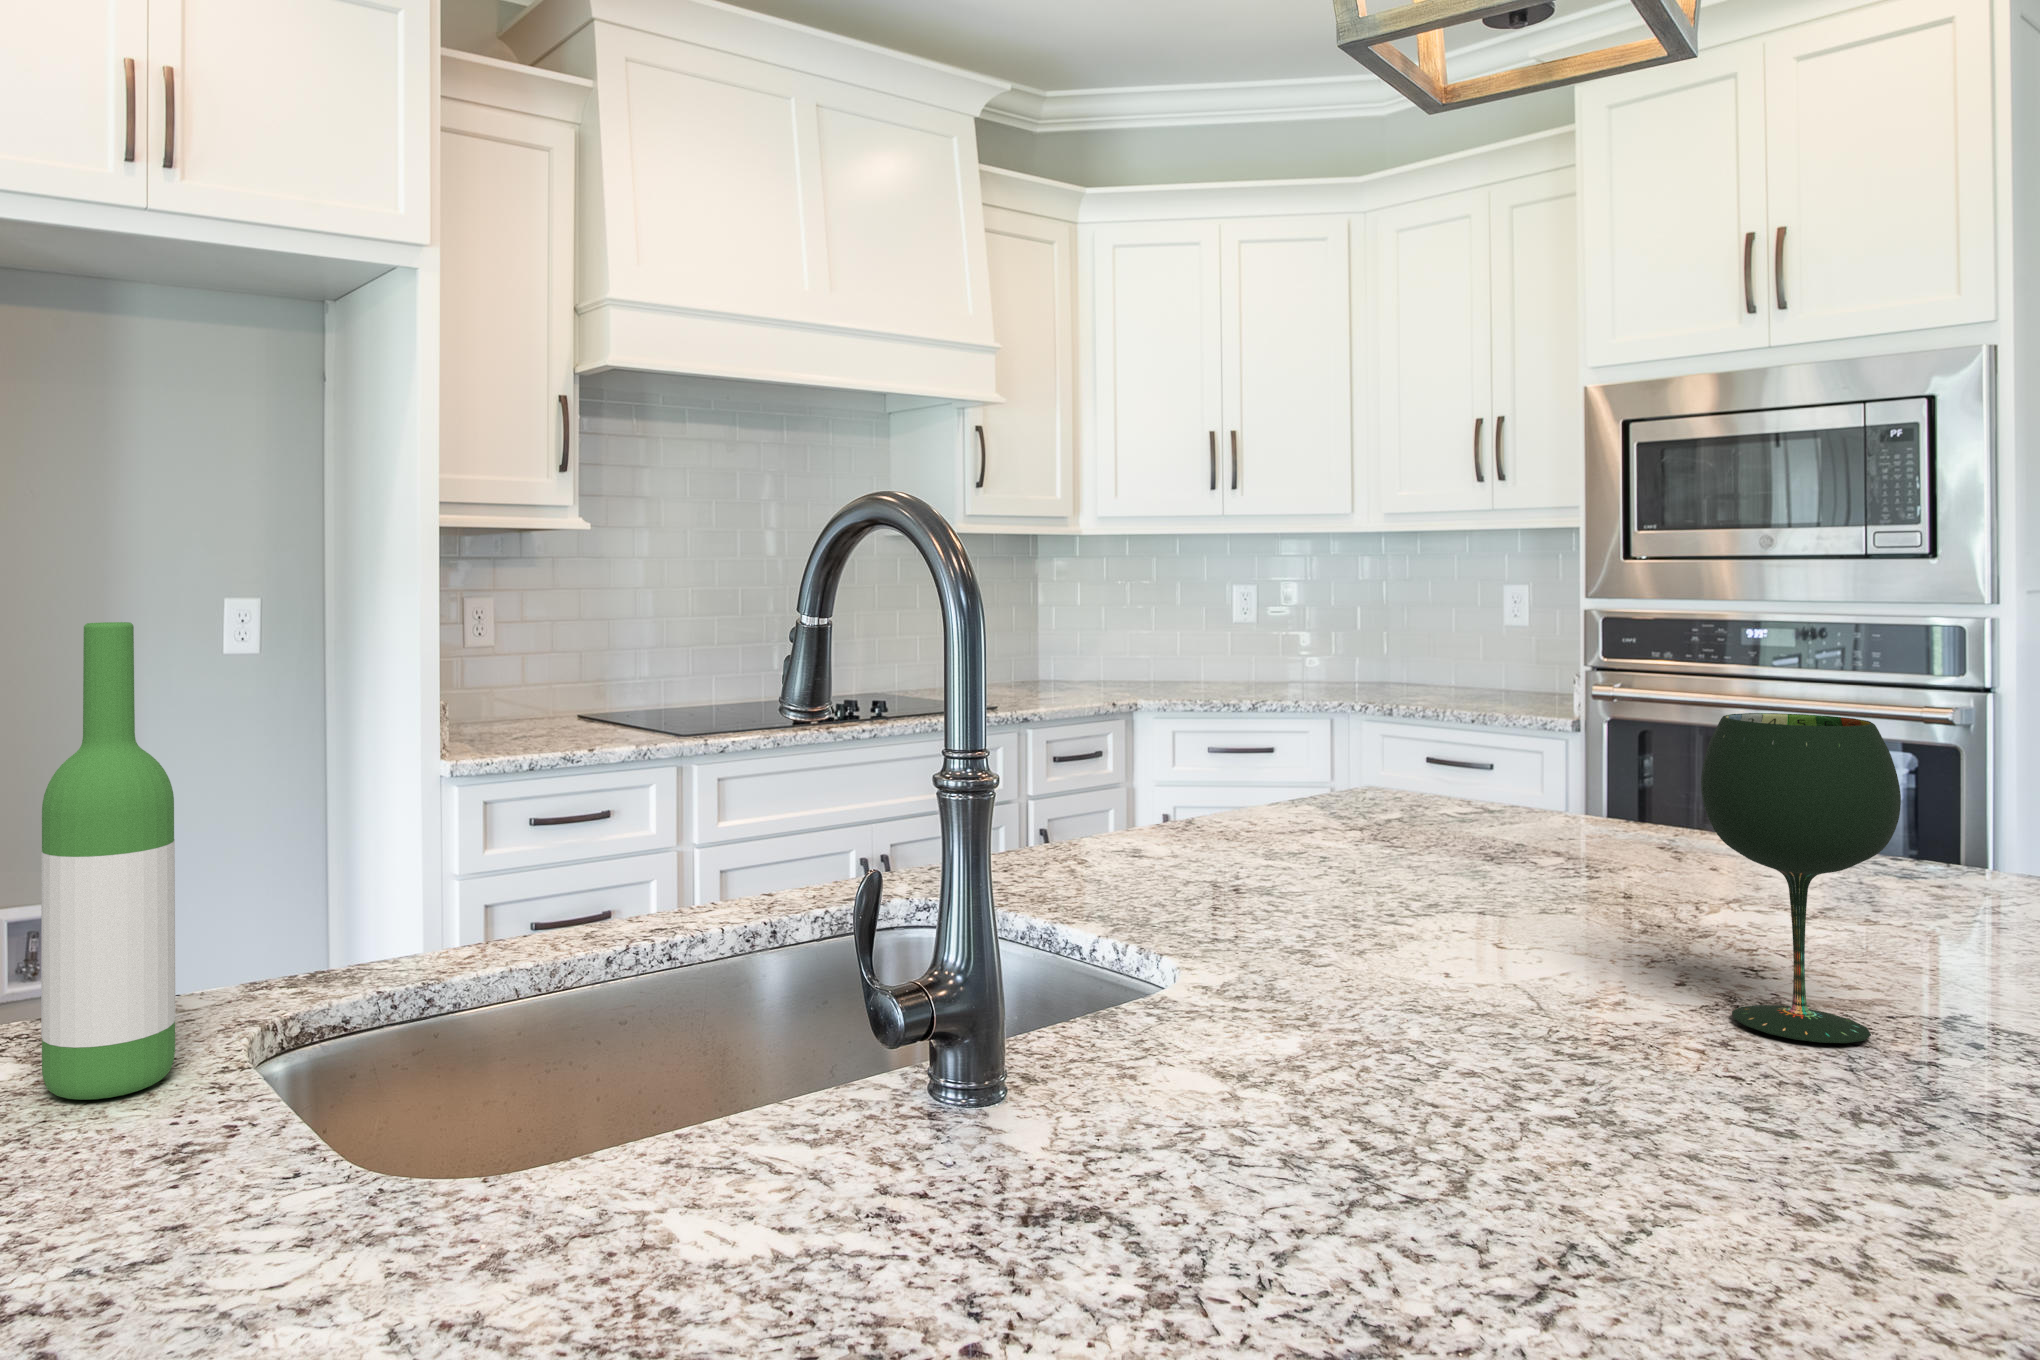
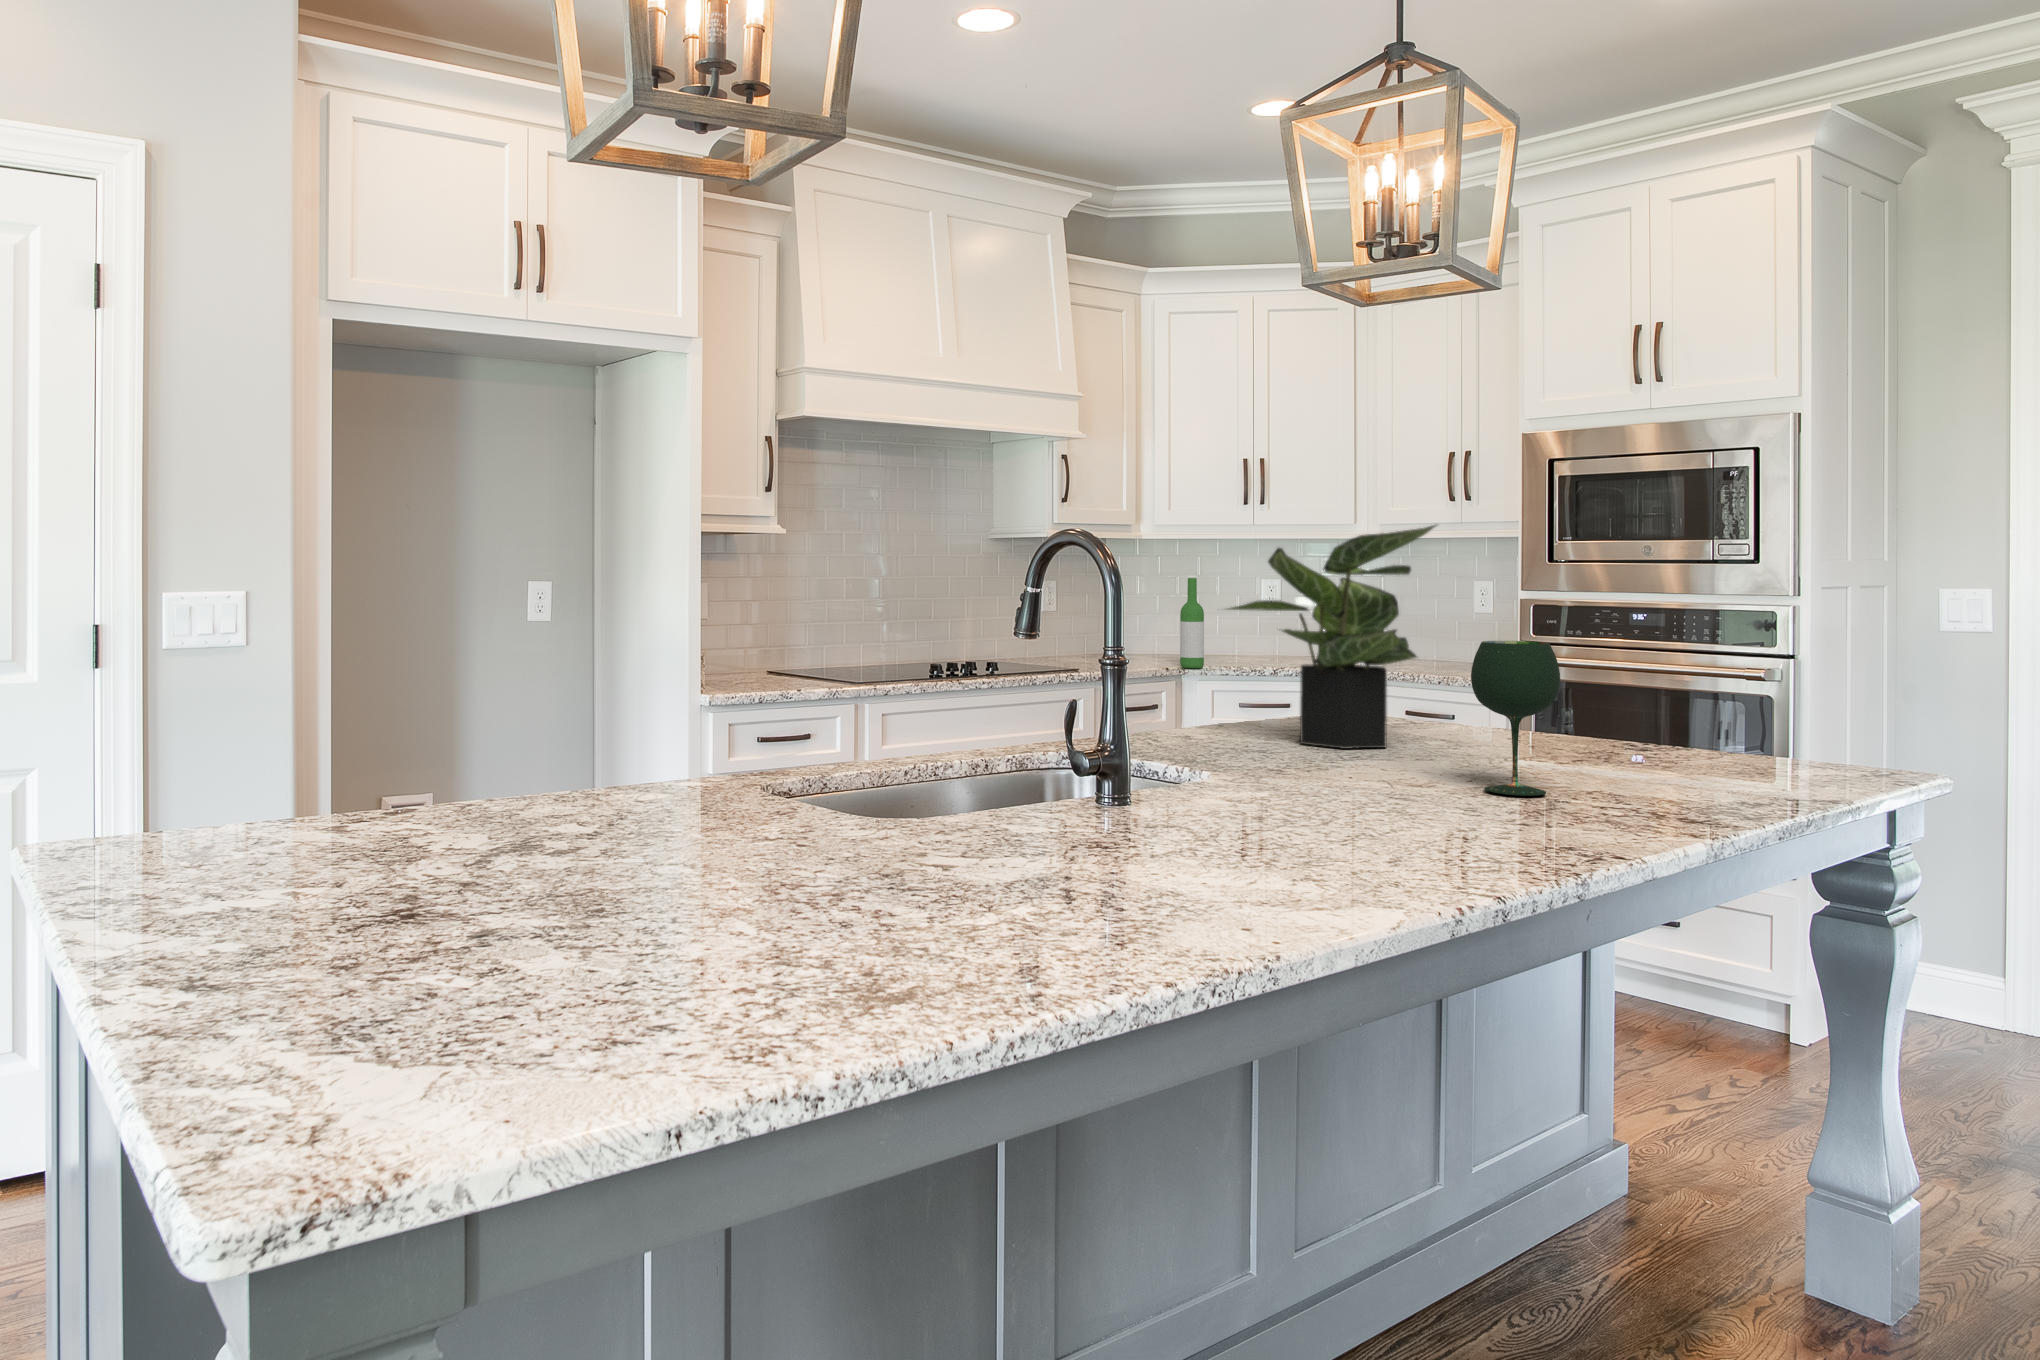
potted plant: none [1179,490,1579,883] -> present [1228,525,1436,749]
wine bottle: present [41,622,176,1100] -> present [1180,578,1204,668]

